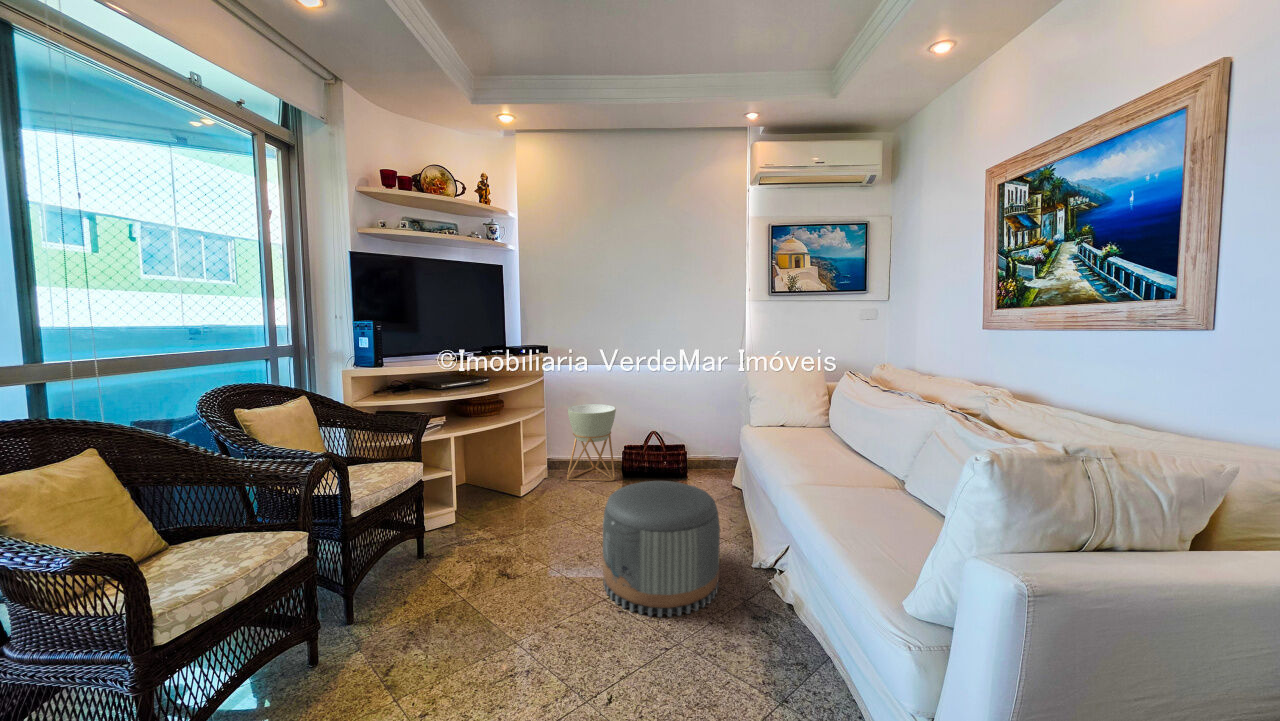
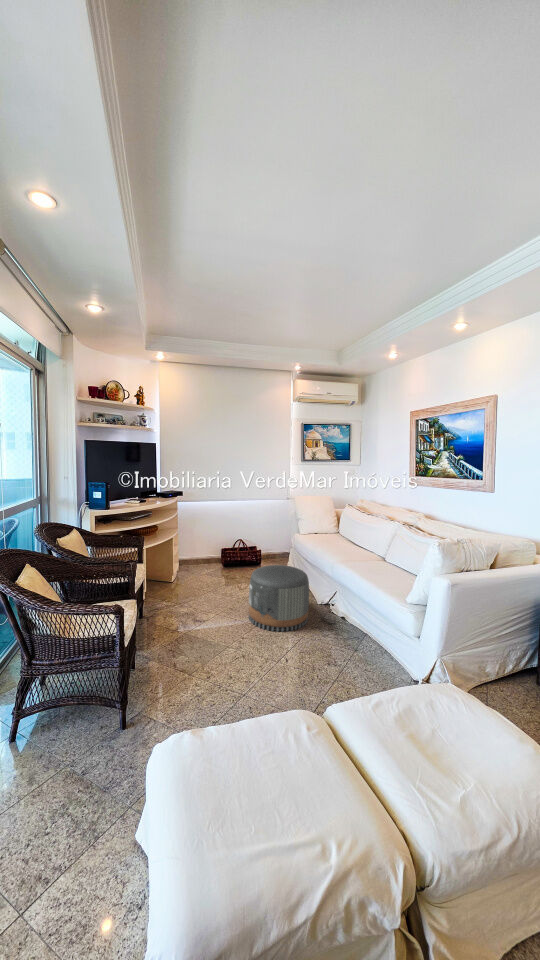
planter: present [567,404,616,481] -> none [189,525,219,573]

